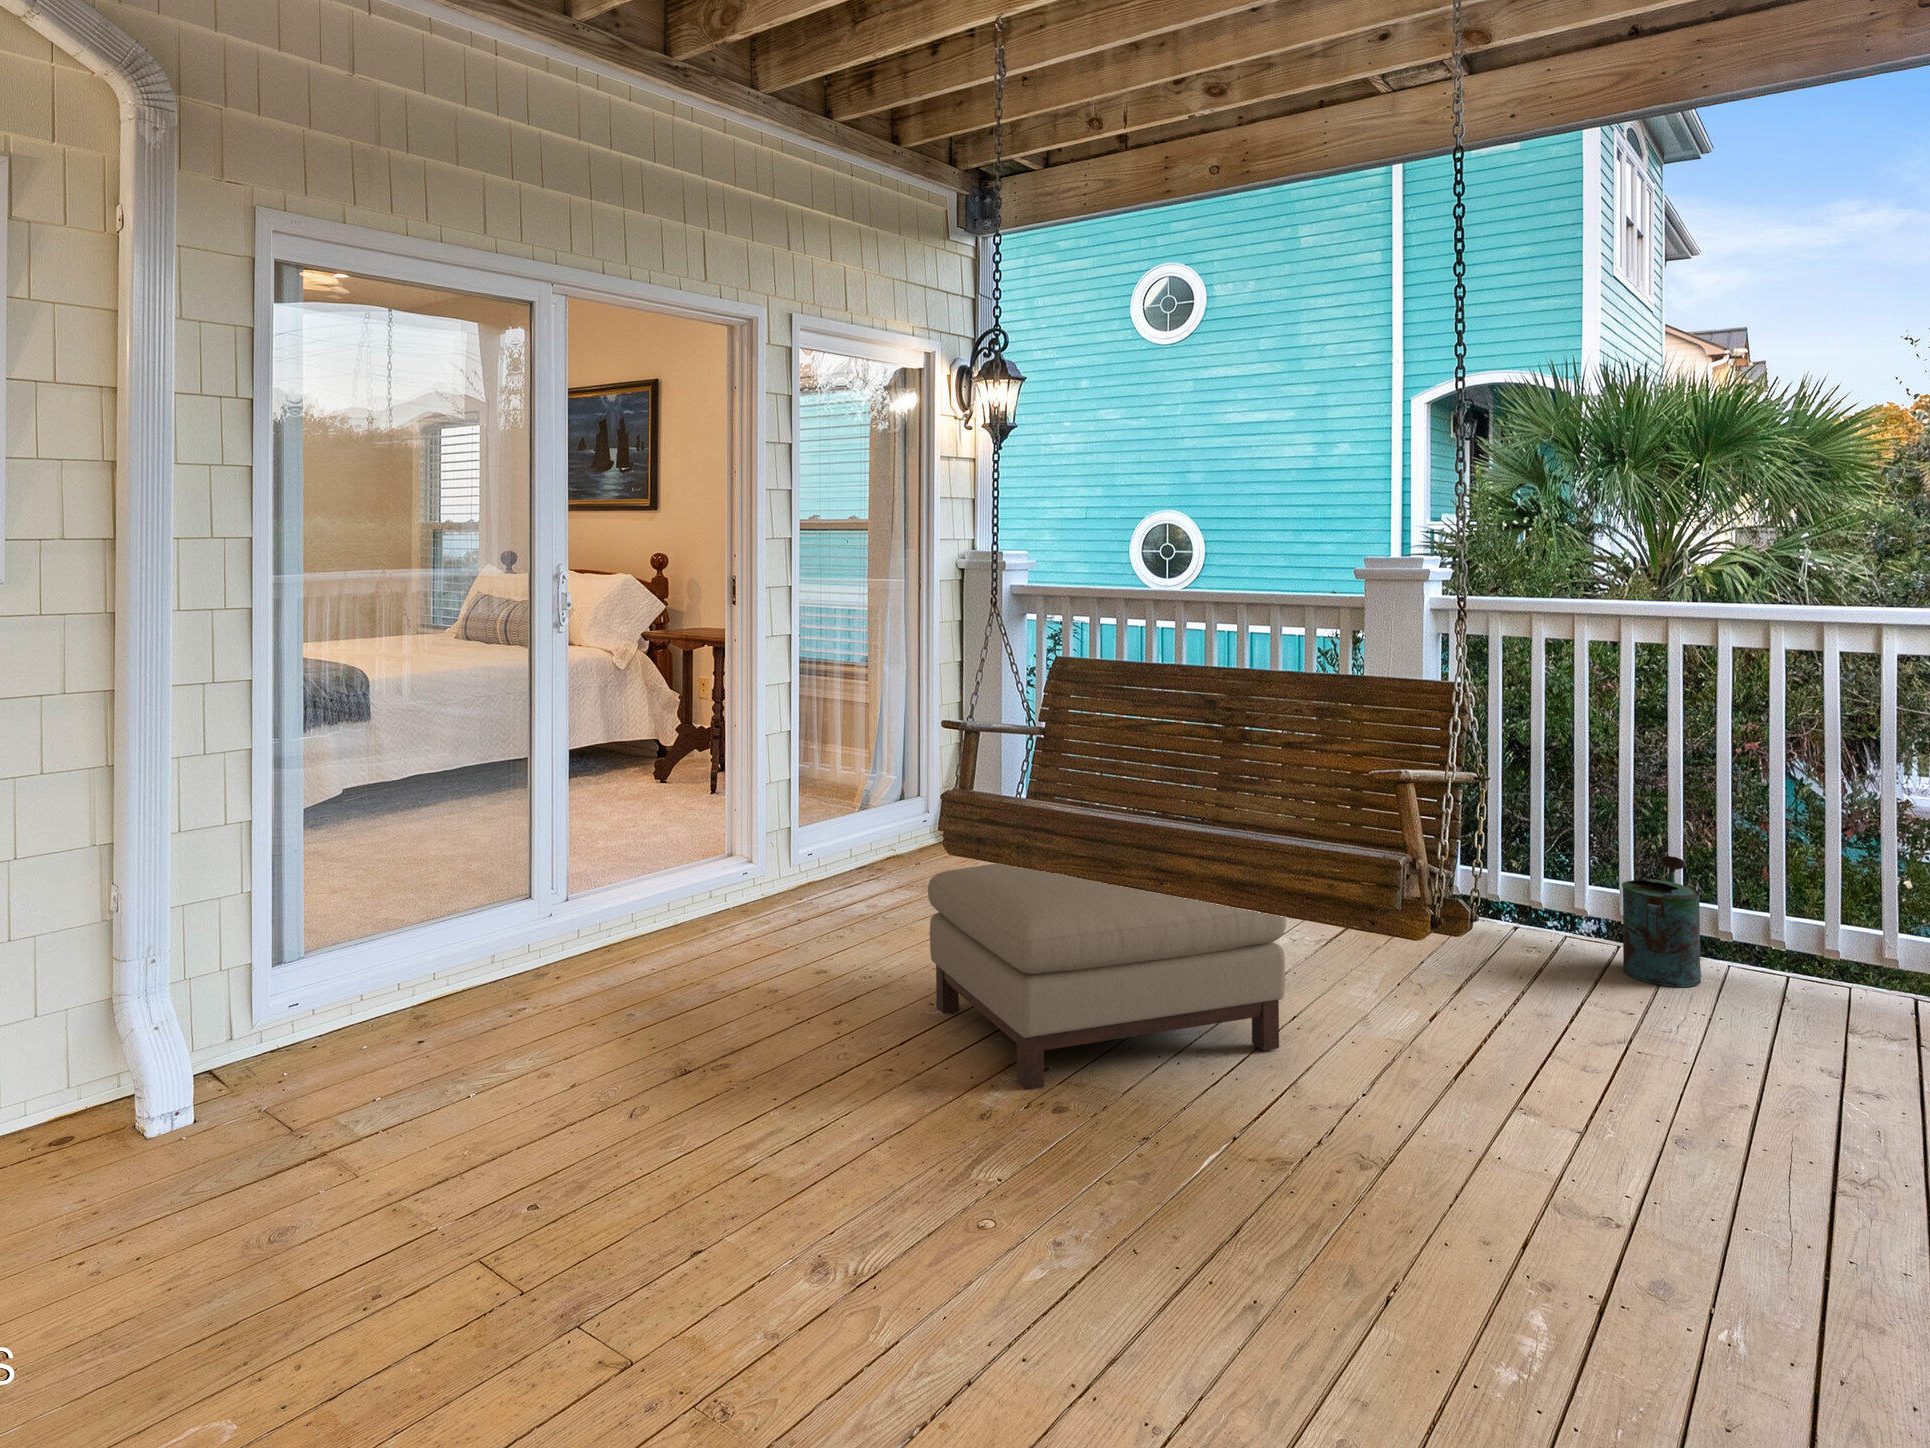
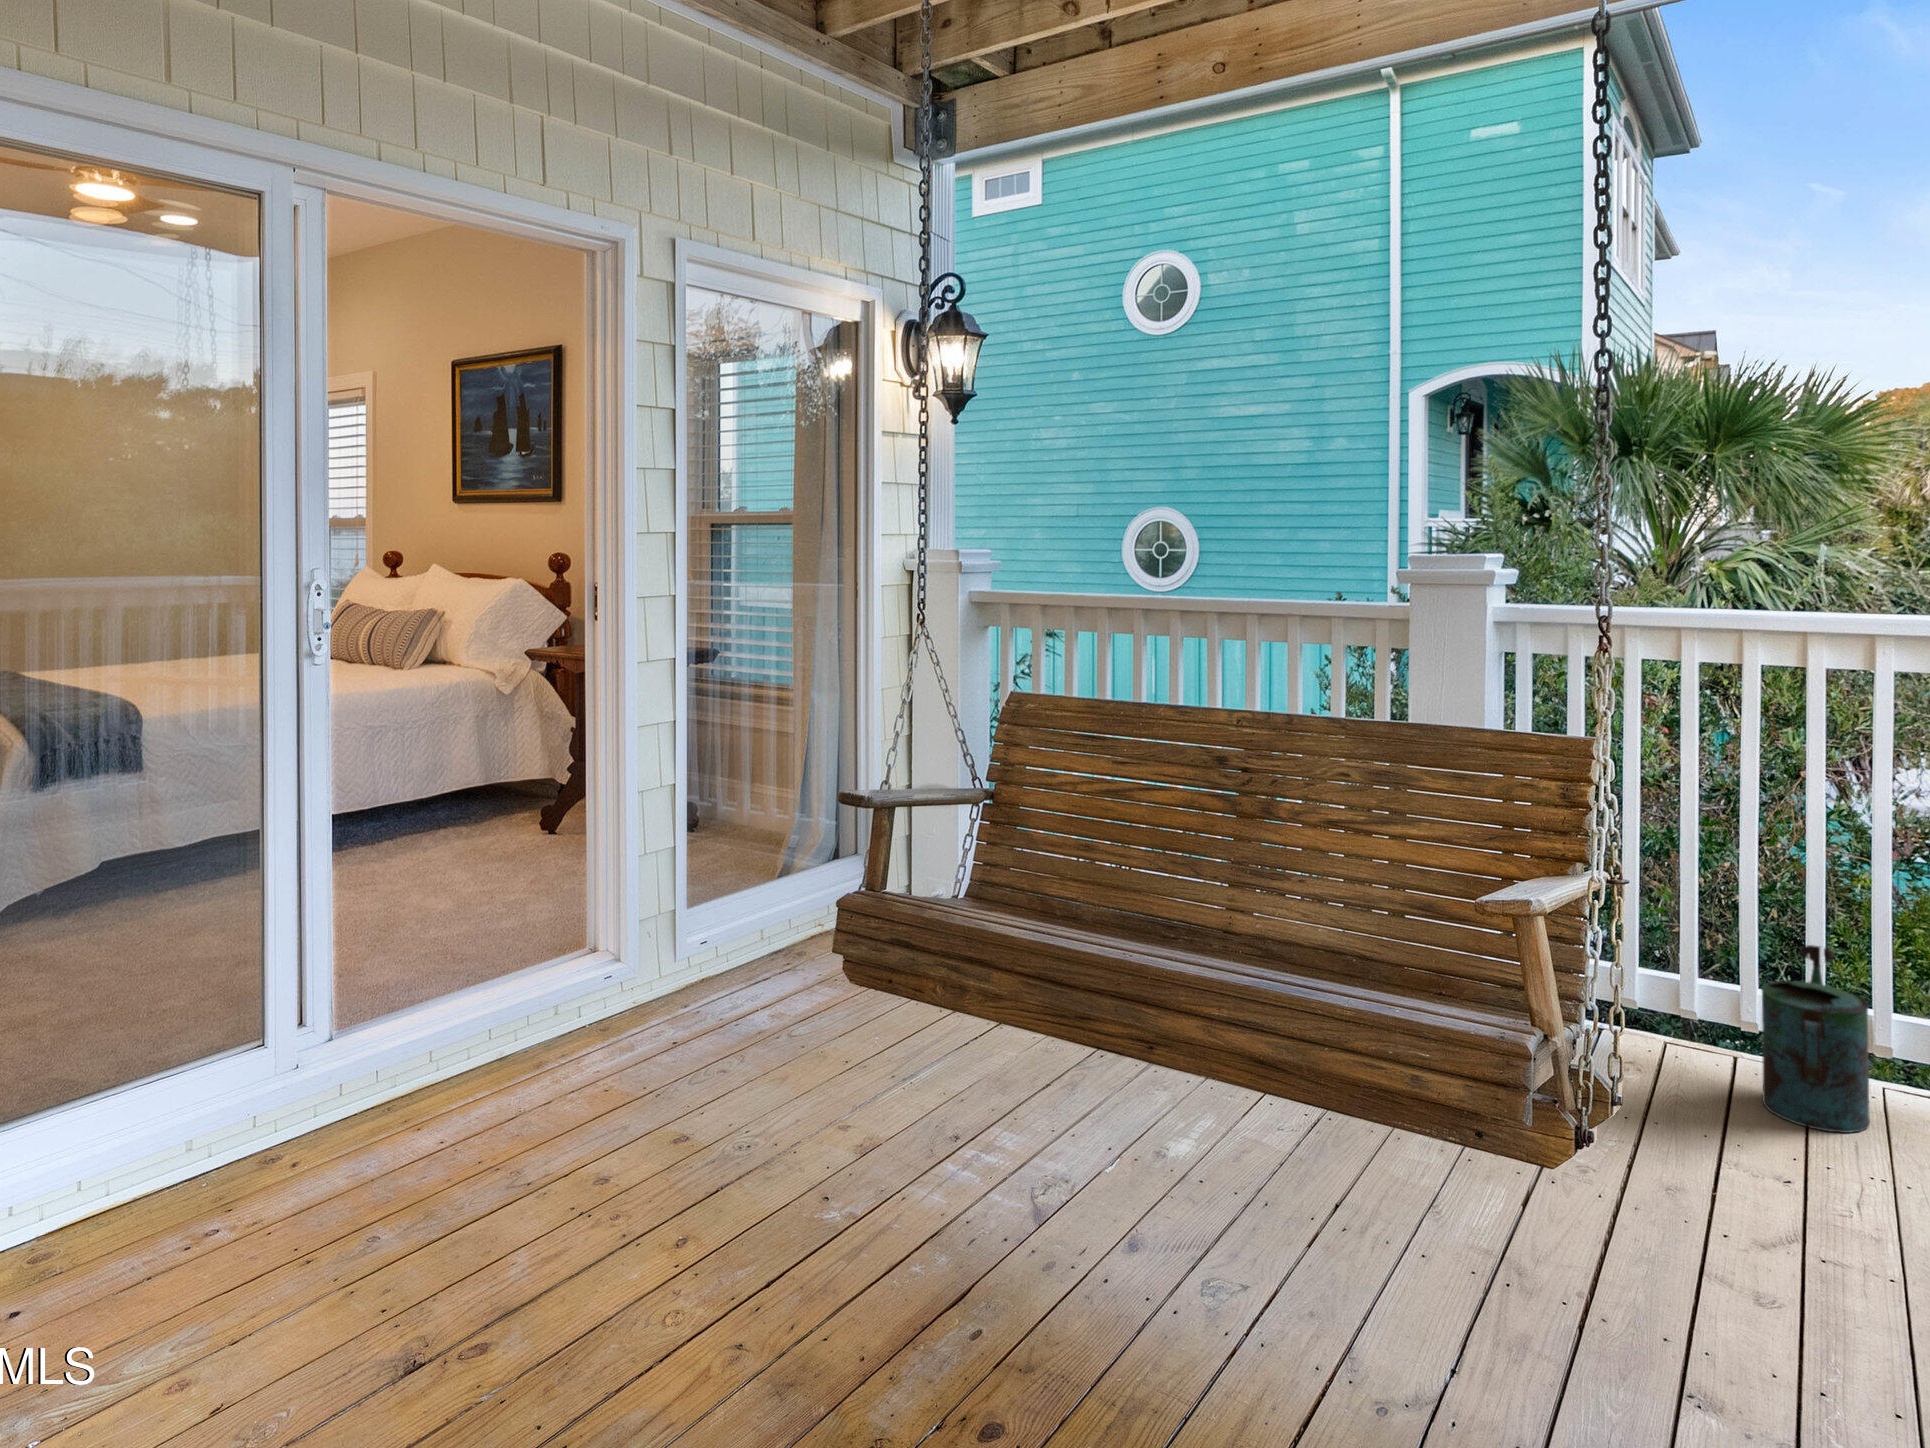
ottoman: present [928,864,1286,1090] -> none [819,962,1335,1385]

